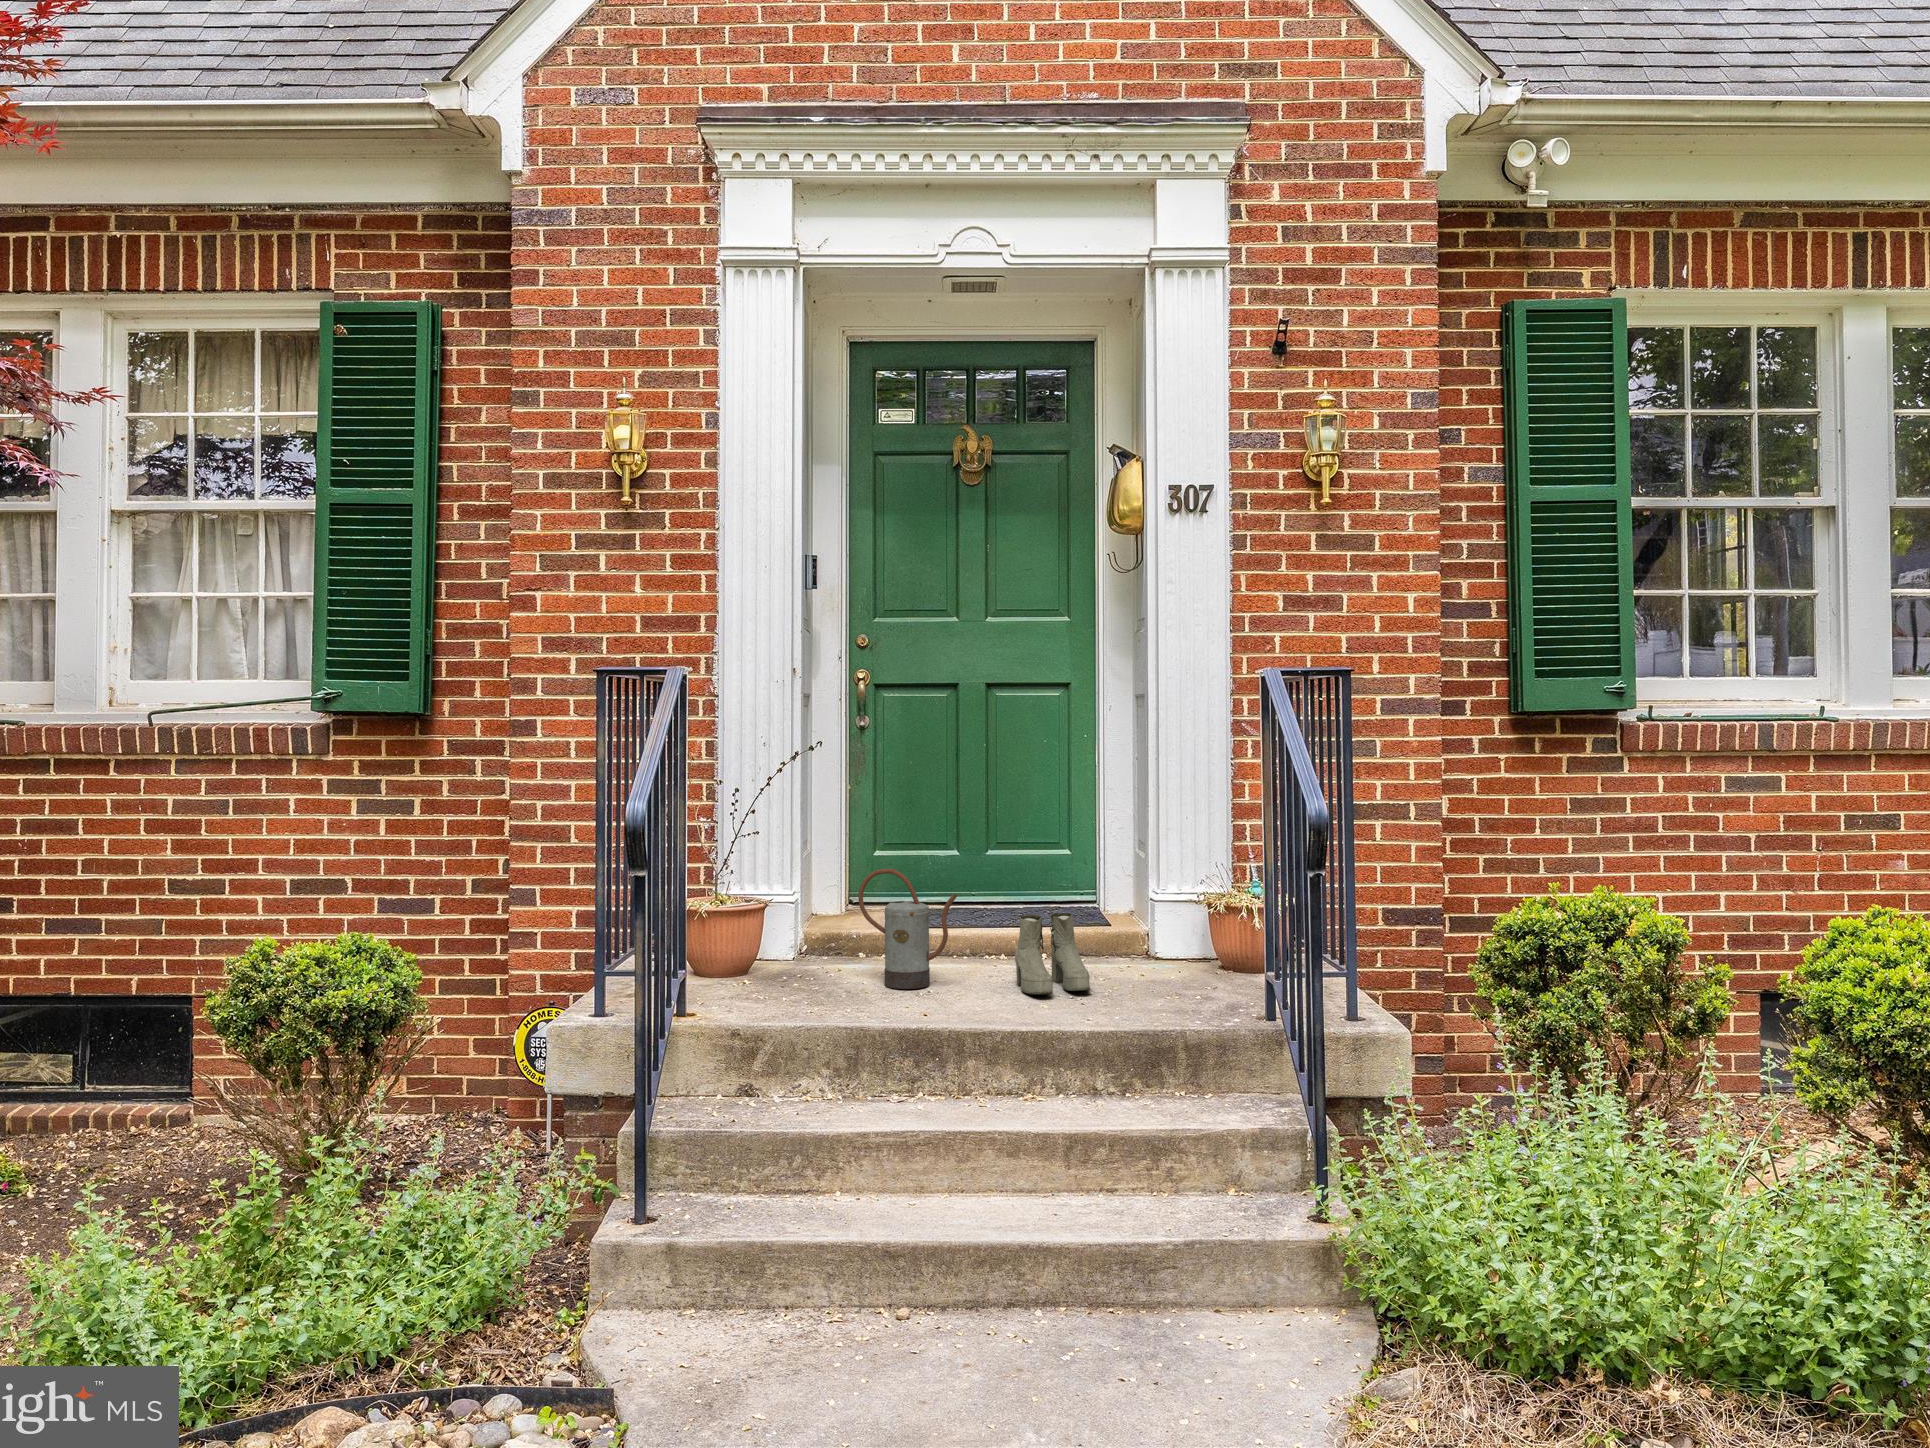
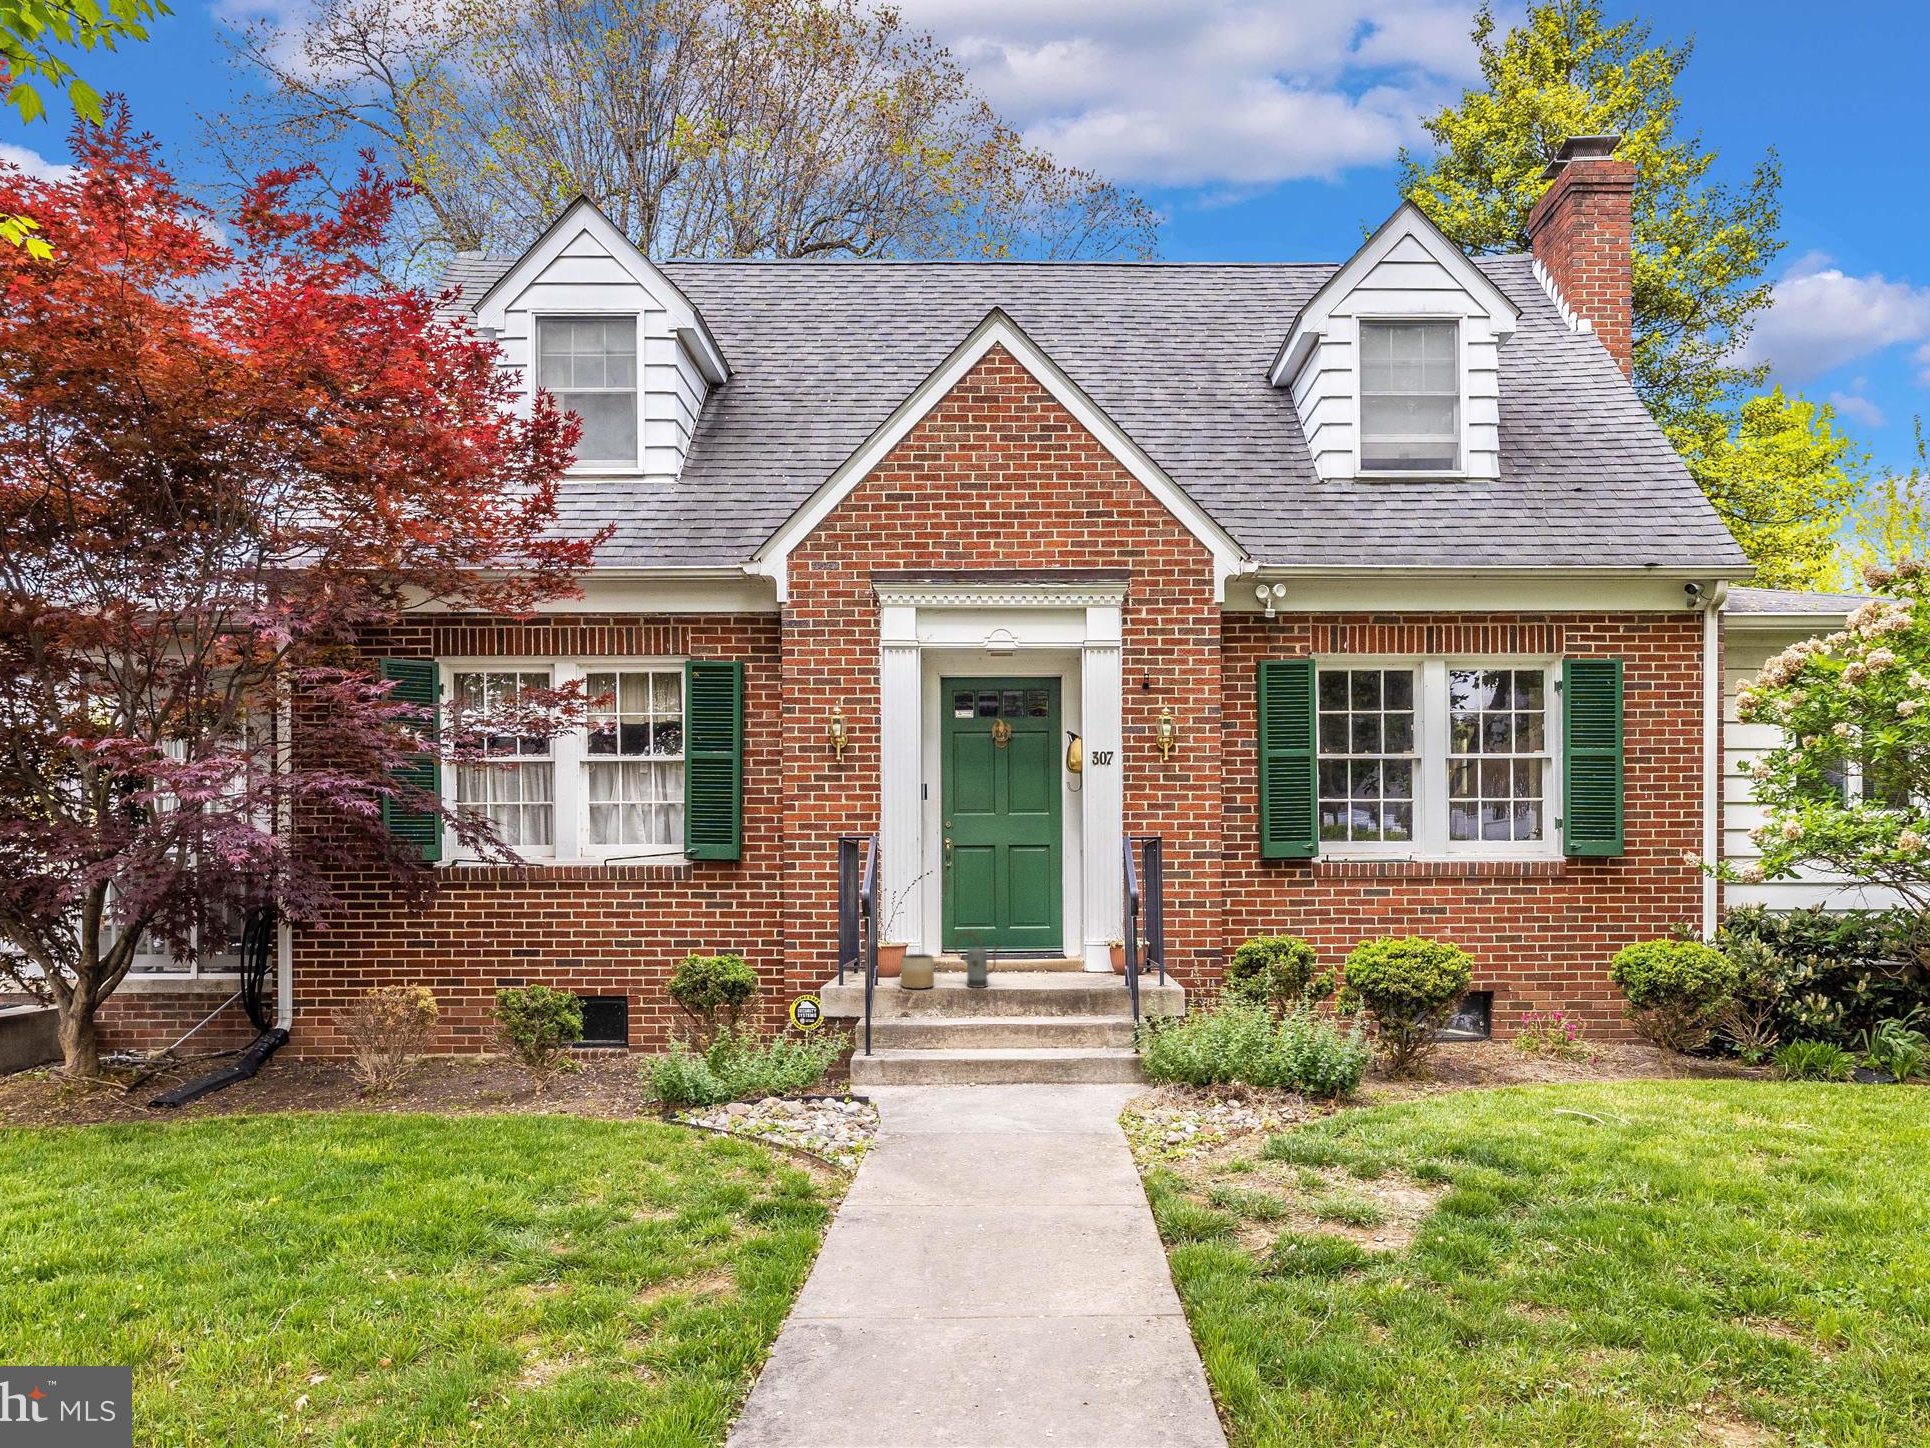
boots: present [1015,913,1090,995] -> none [1026,953,1061,990]
planter: none [737,915,810,992] -> present [901,954,934,989]

